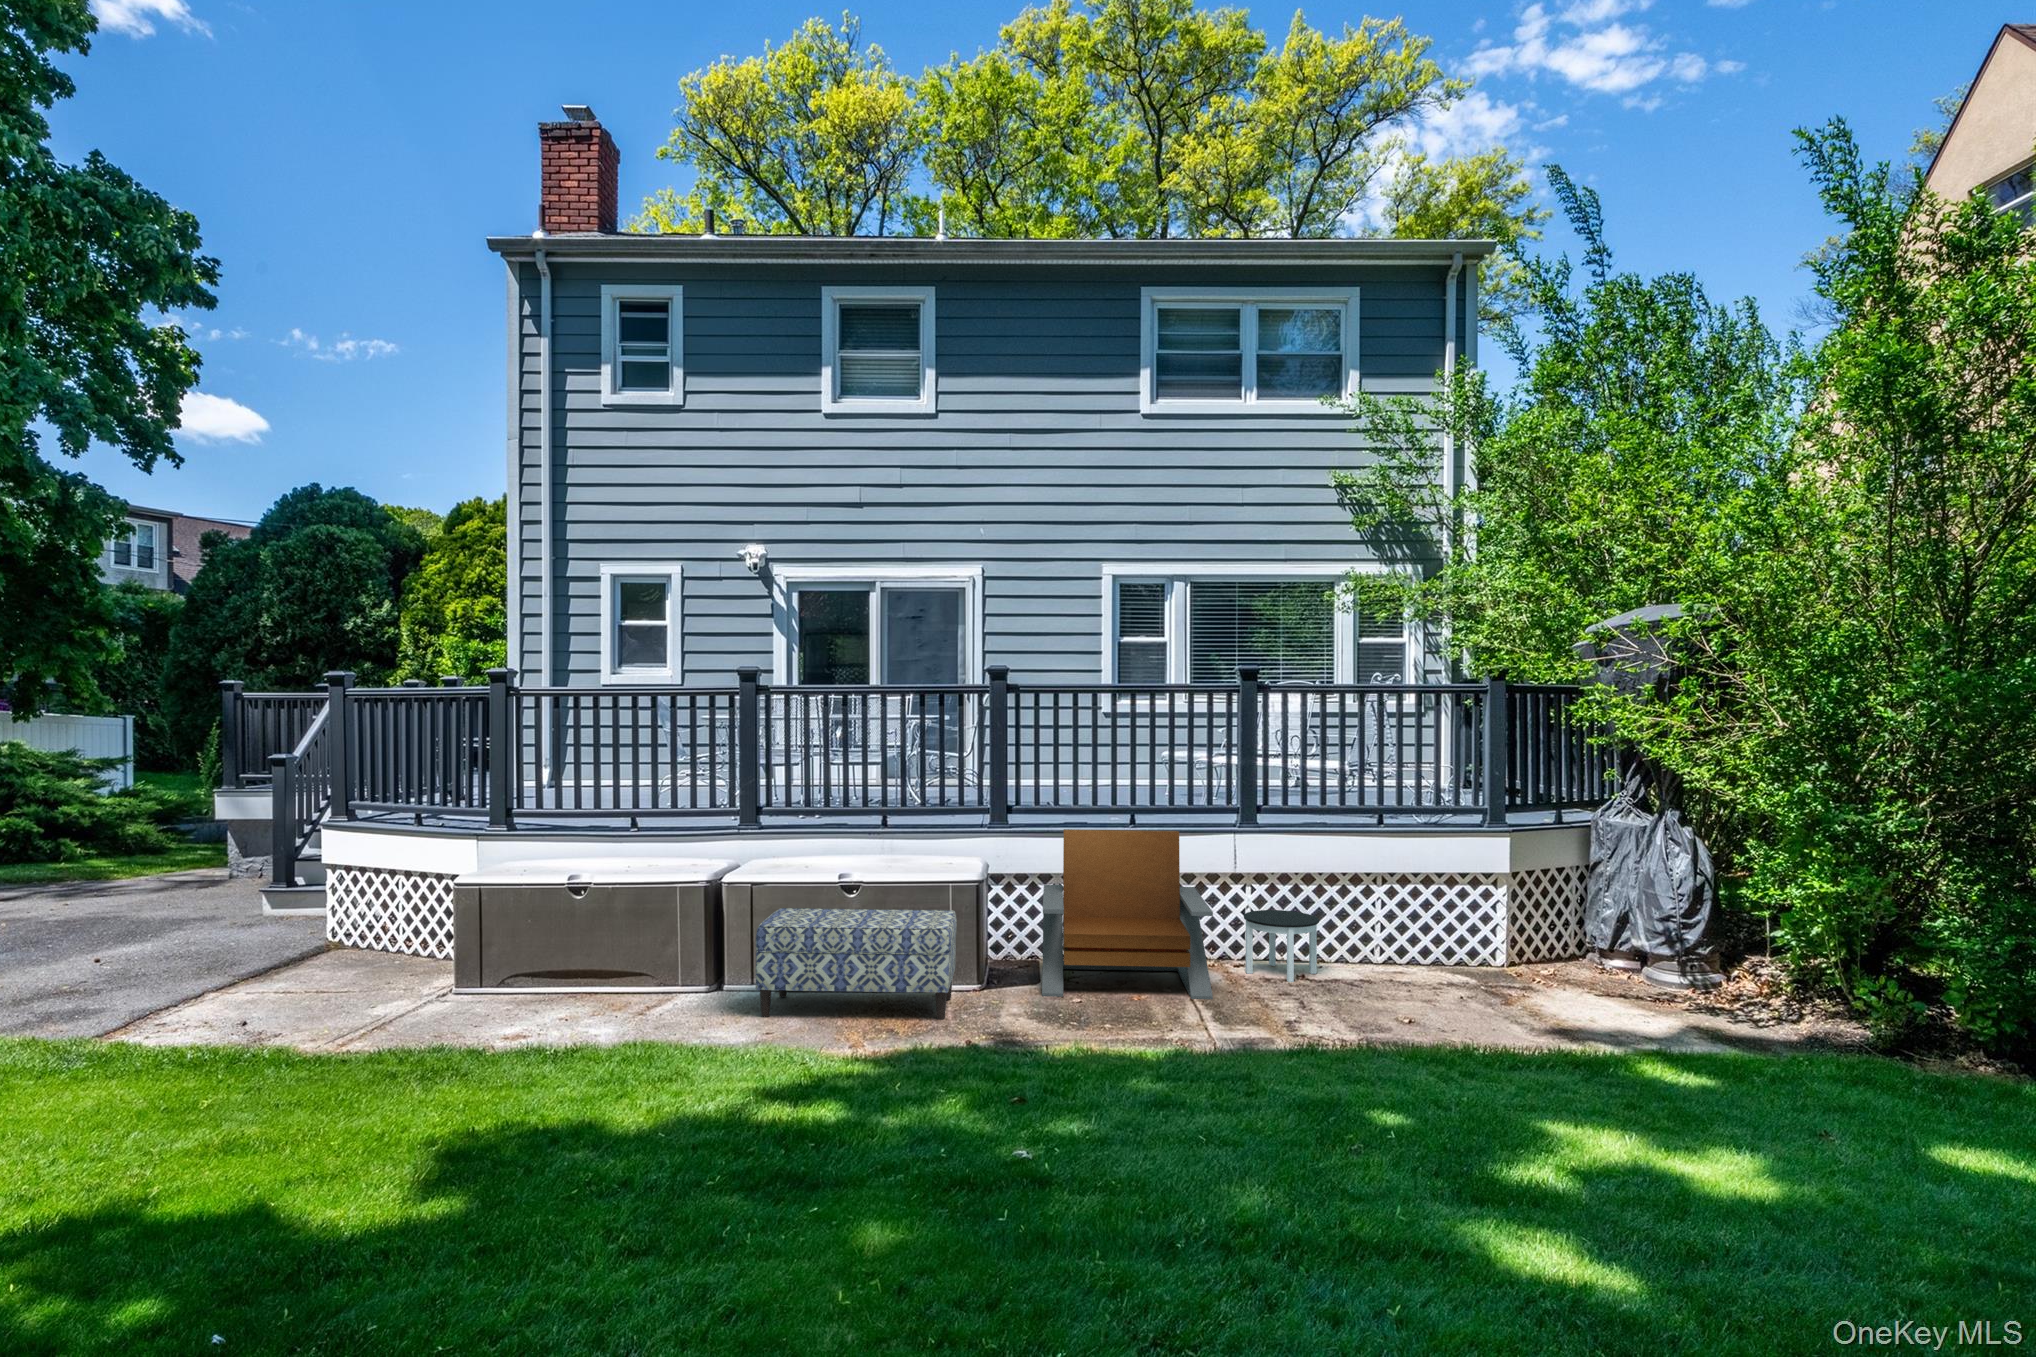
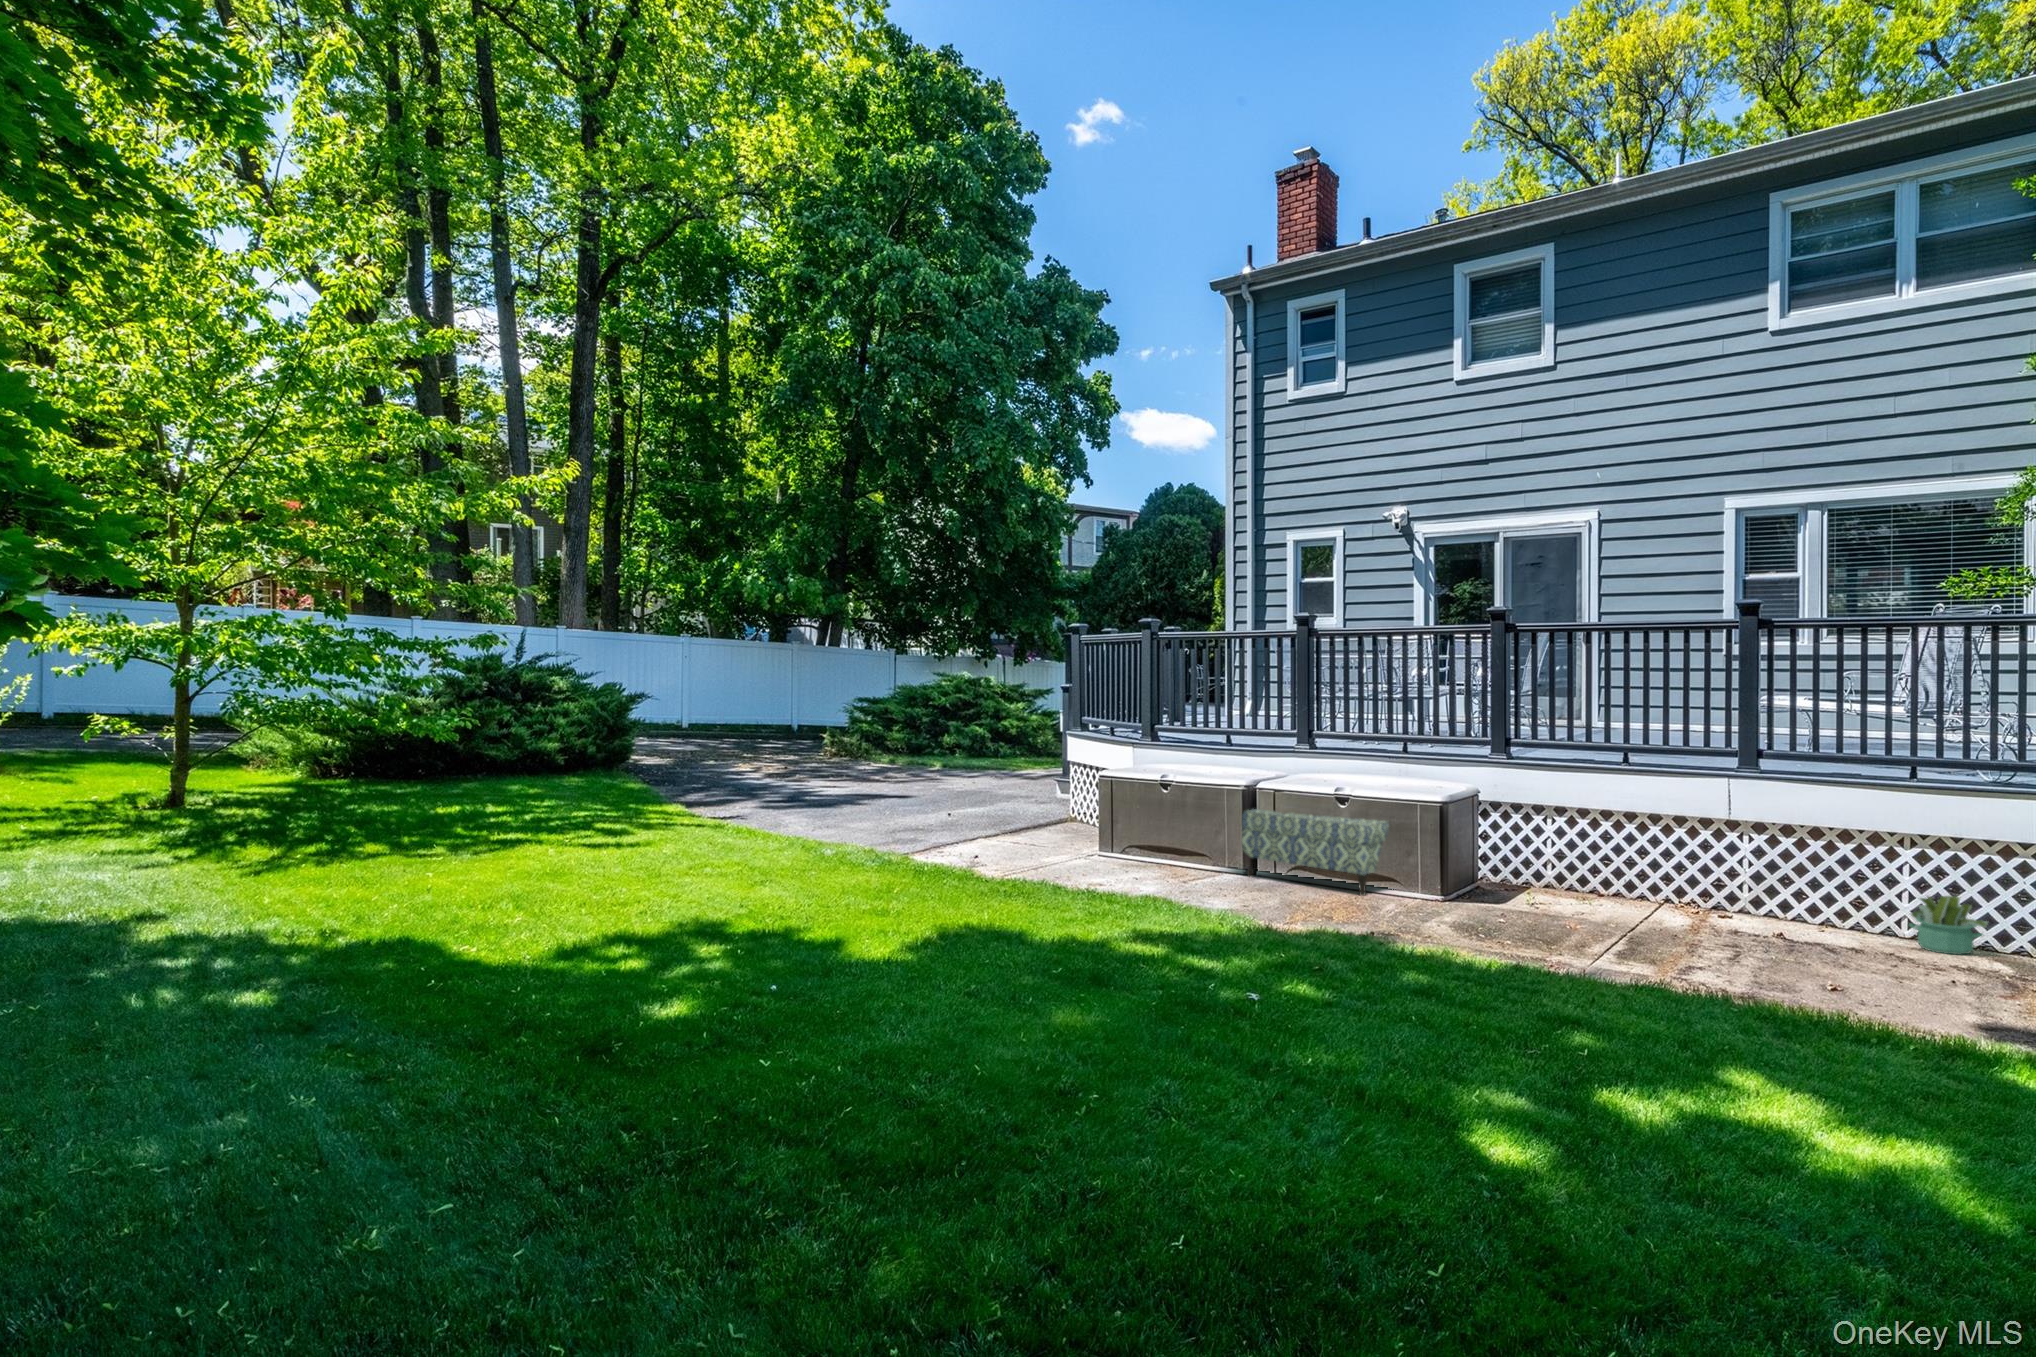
lounge chair: present [1042,829,1213,999] -> none [1473,764,1674,925]
round table: present [1244,910,1319,982] -> none [1714,861,1802,930]
decorative plant: none [1397,923,1458,977] -> present [1909,896,1988,955]

